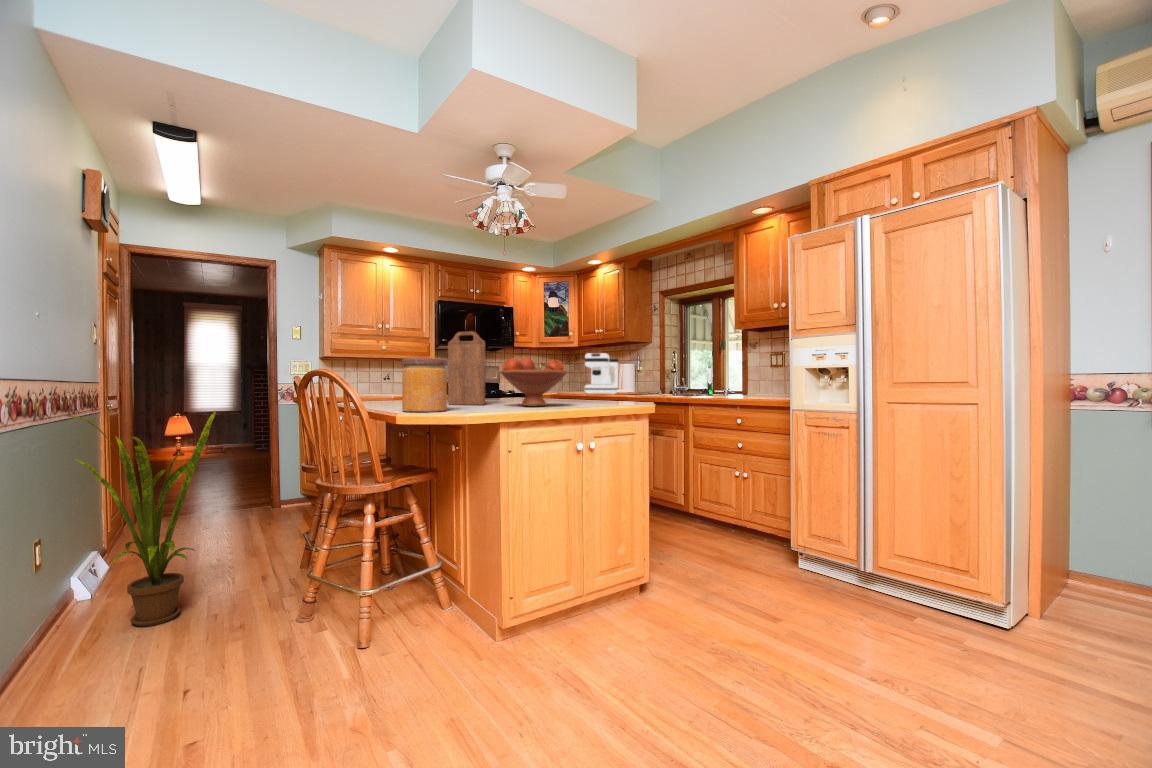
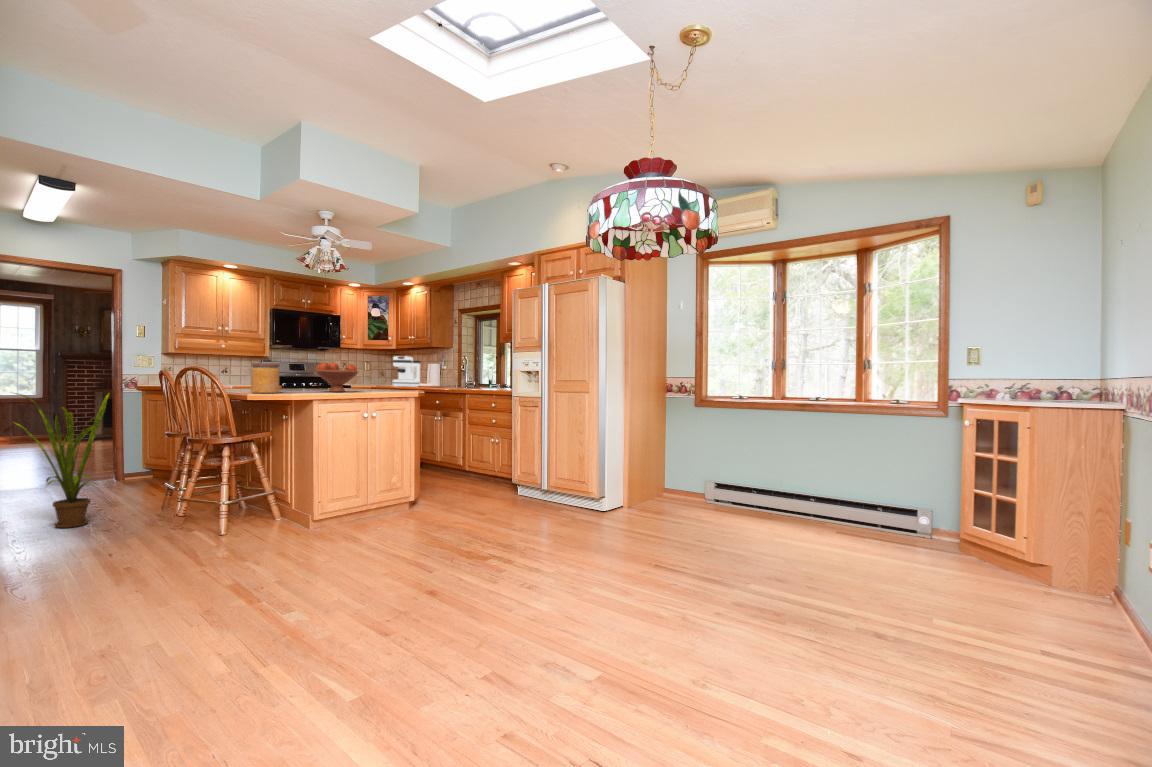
cutting board: present [448,331,485,405] -> none [280,345,306,391]

